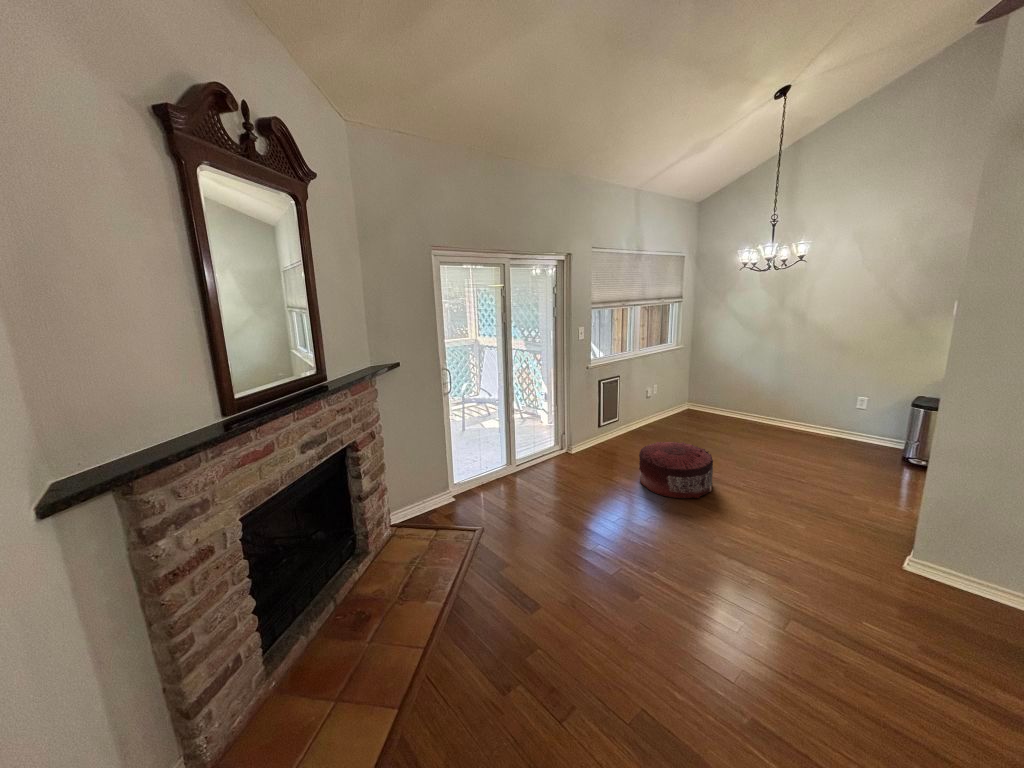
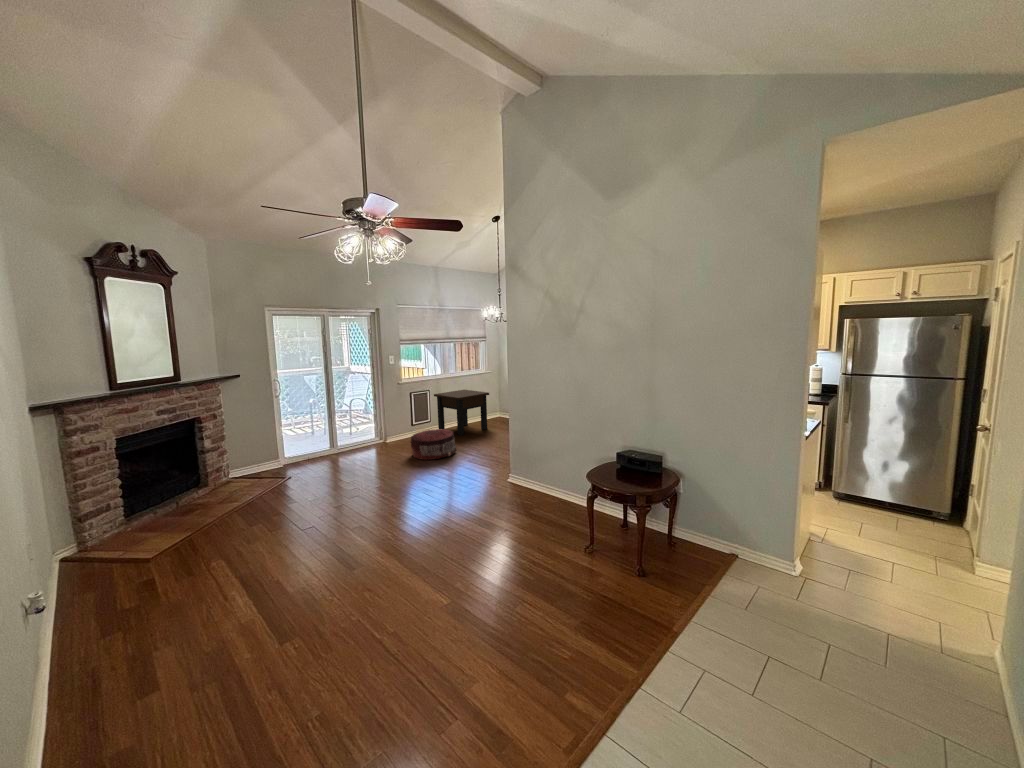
side table: none [623,371,707,443] -> present [434,390,489,436]

